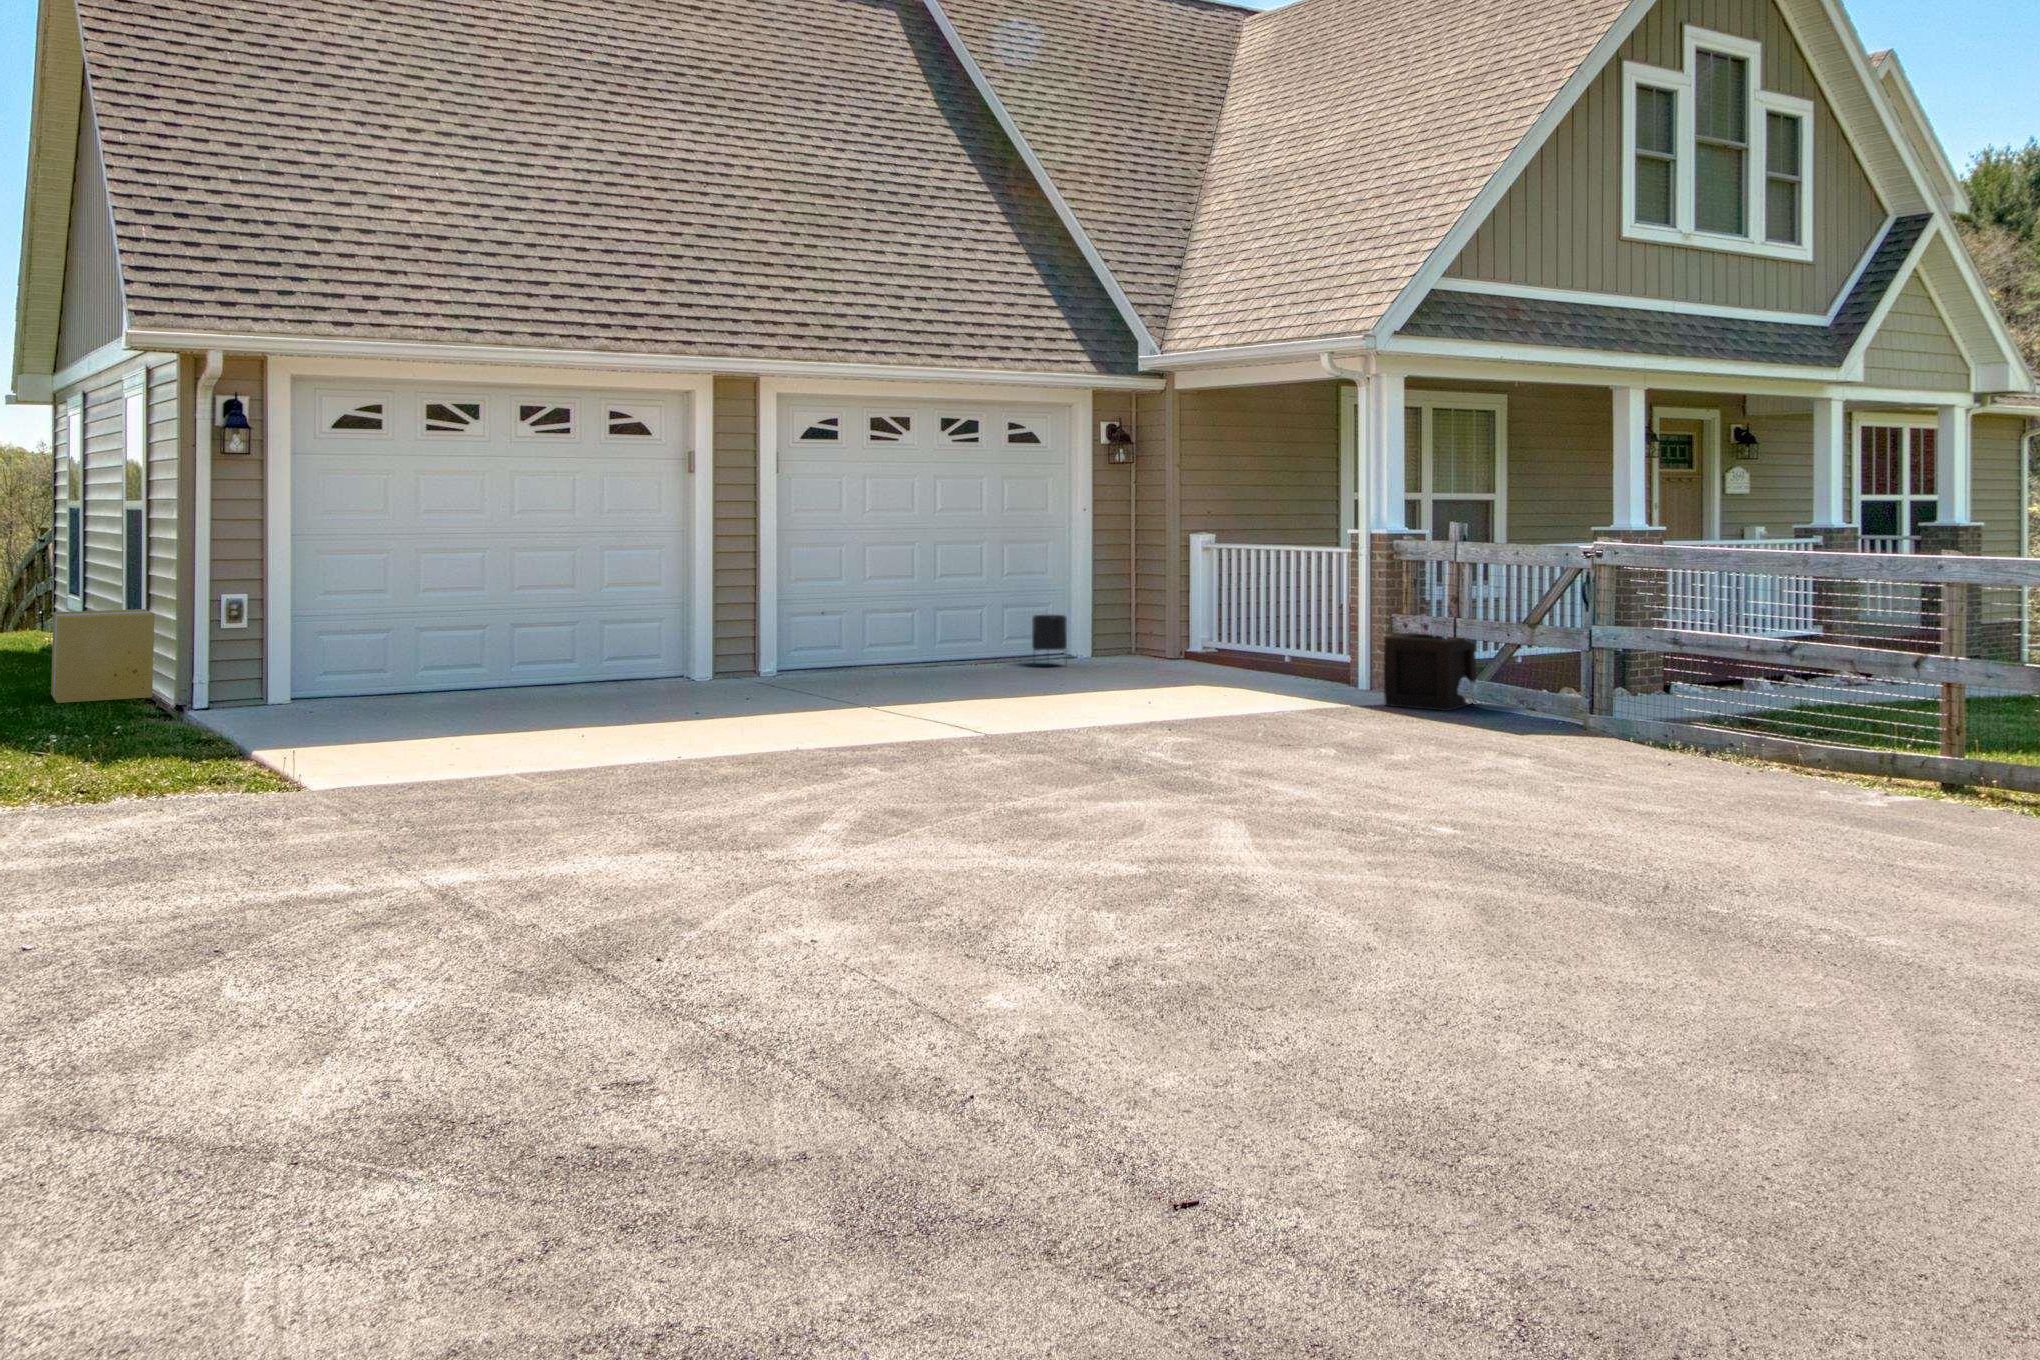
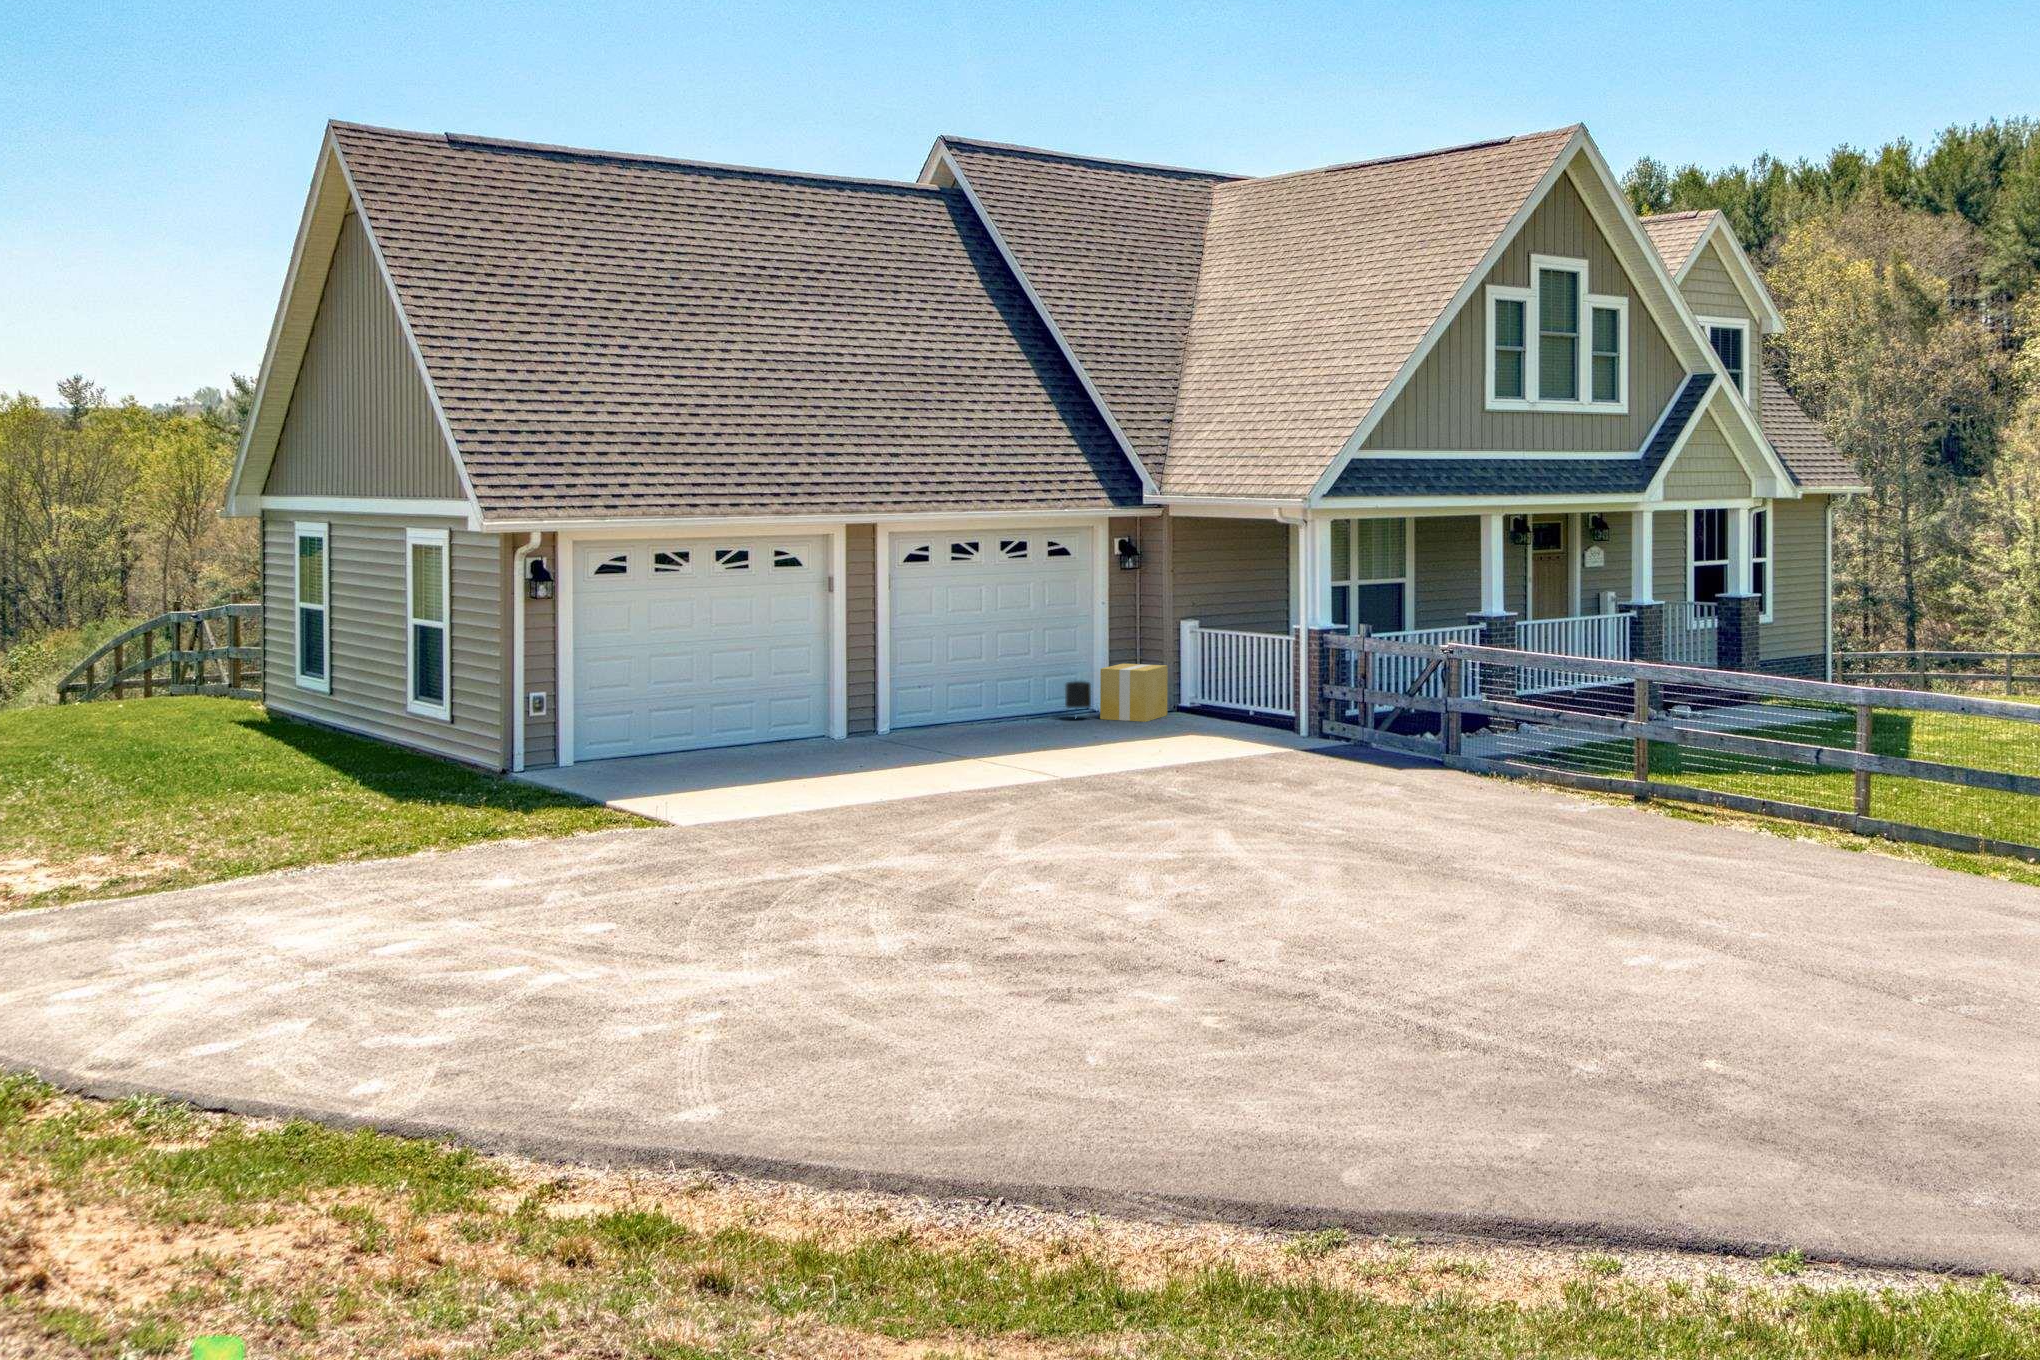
cardboard box: present [51,609,154,703] -> present [1100,663,1168,722]
wooden crate: present [1384,632,1476,711] -> none [1315,697,1376,750]

